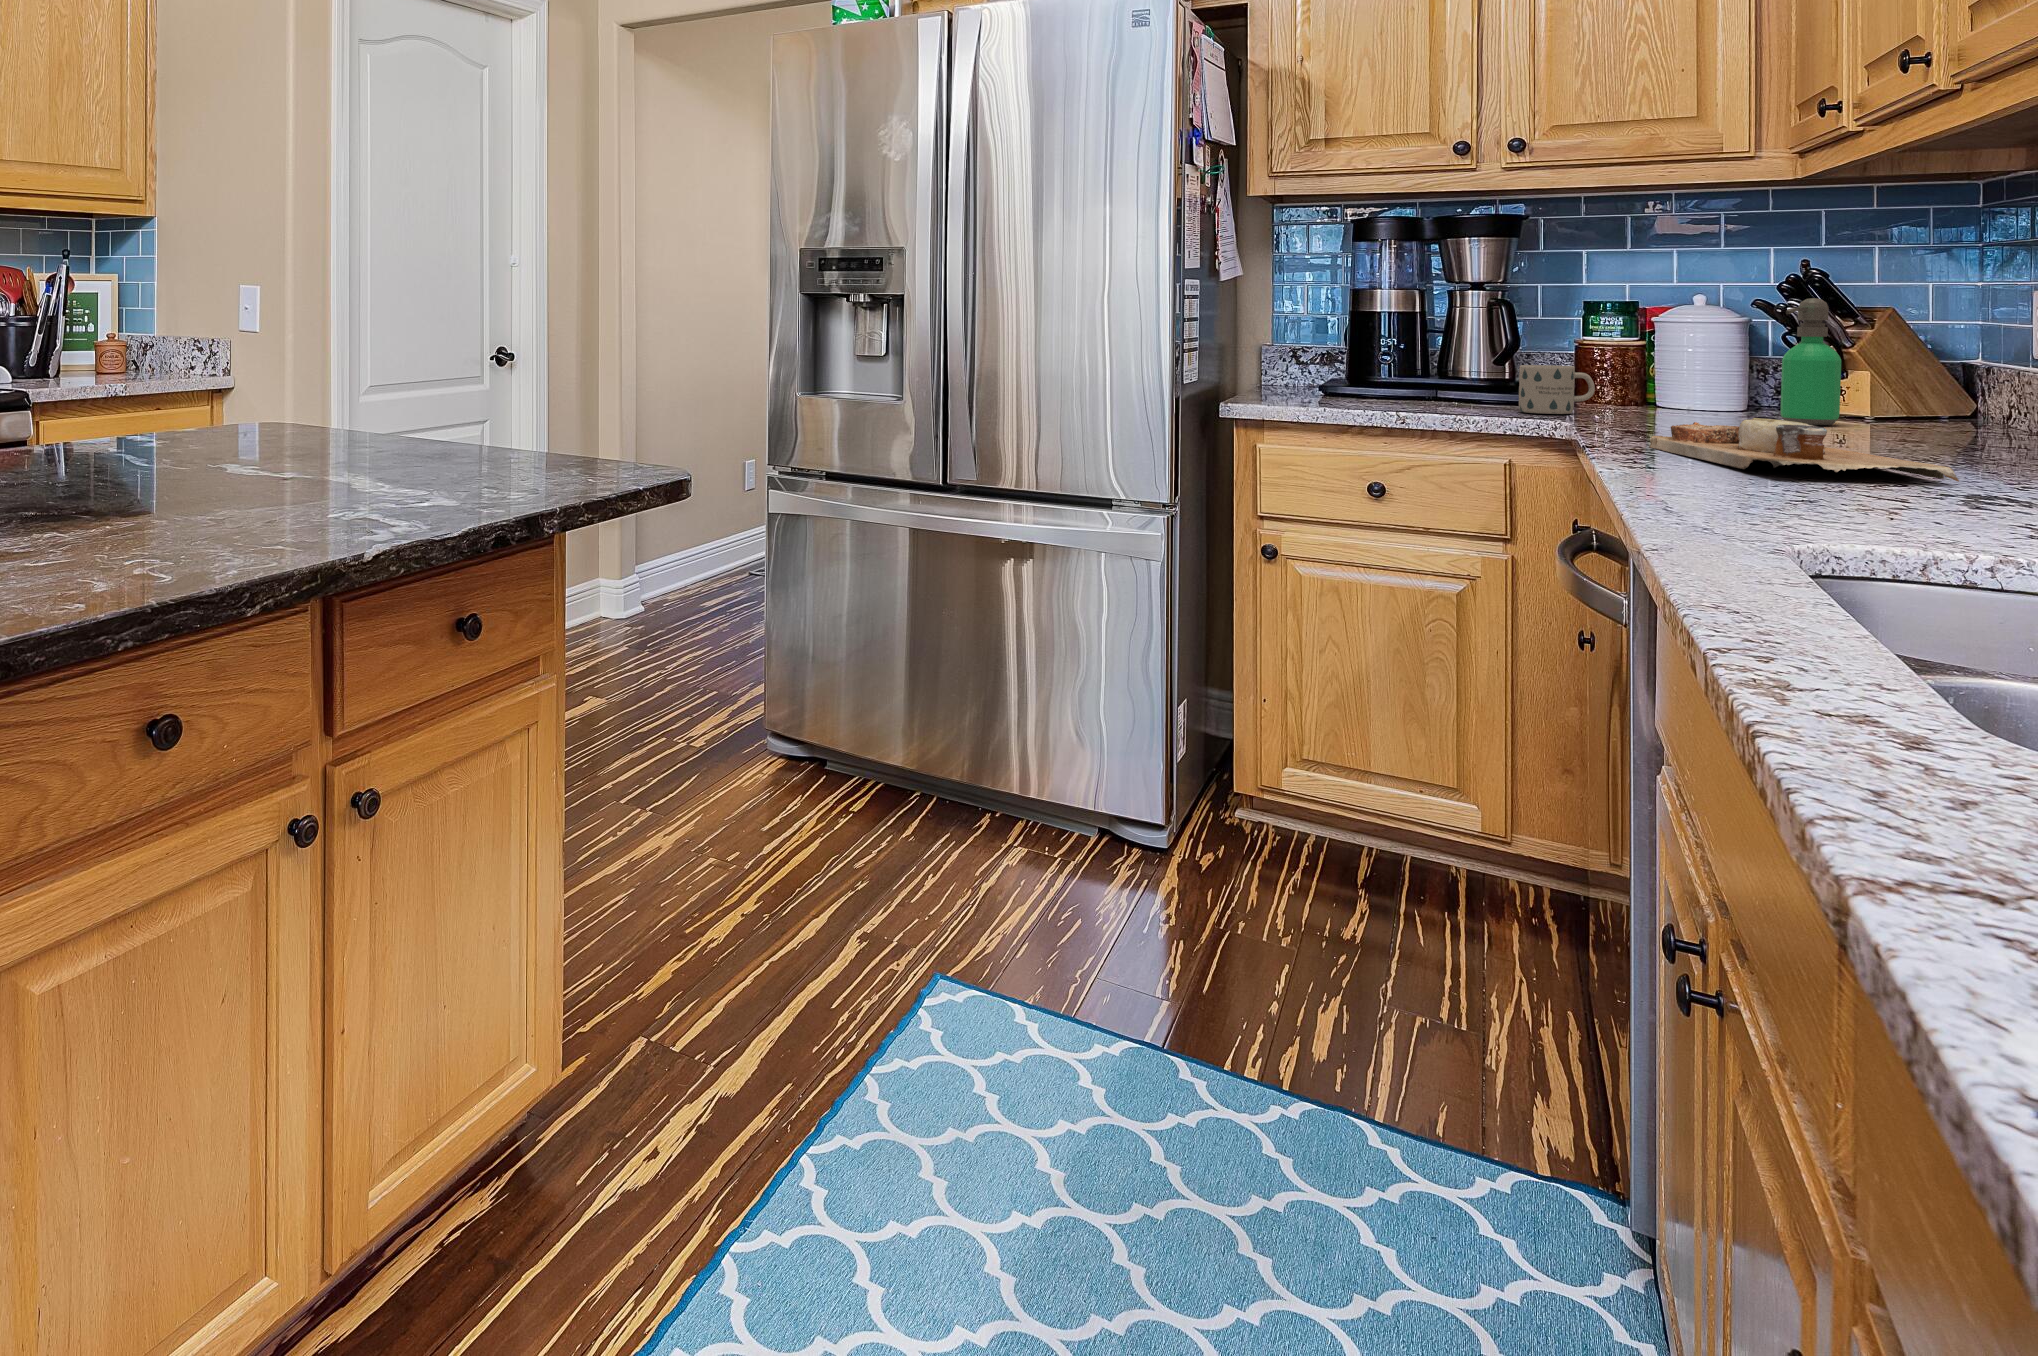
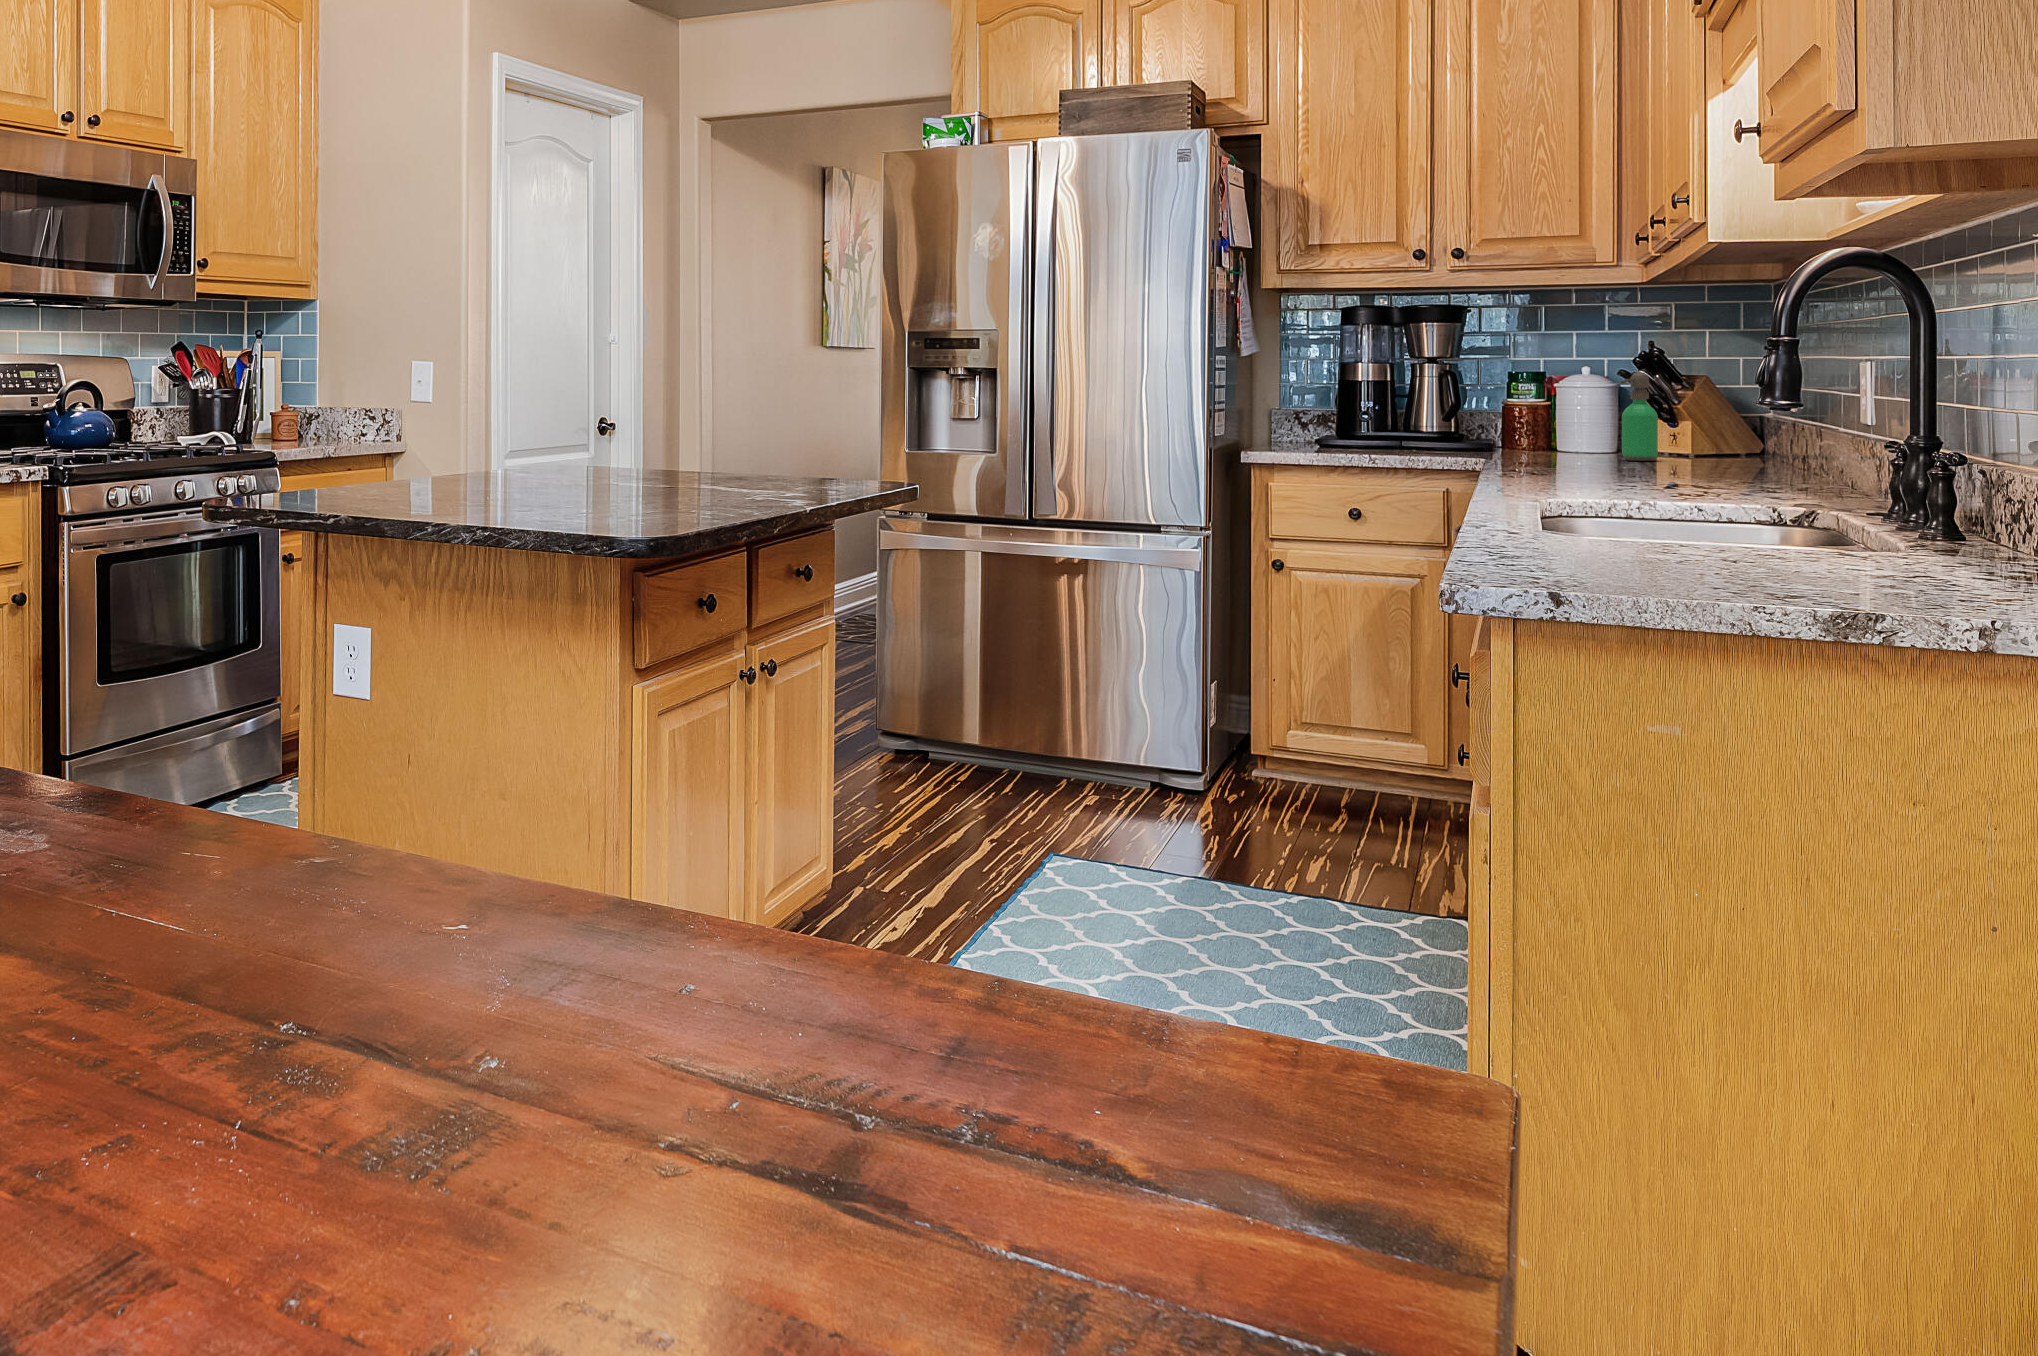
mug: present [1519,365,1595,414] -> none [1455,421,1506,456]
cutting board: present [1650,418,1959,482] -> none [1520,455,1668,486]

